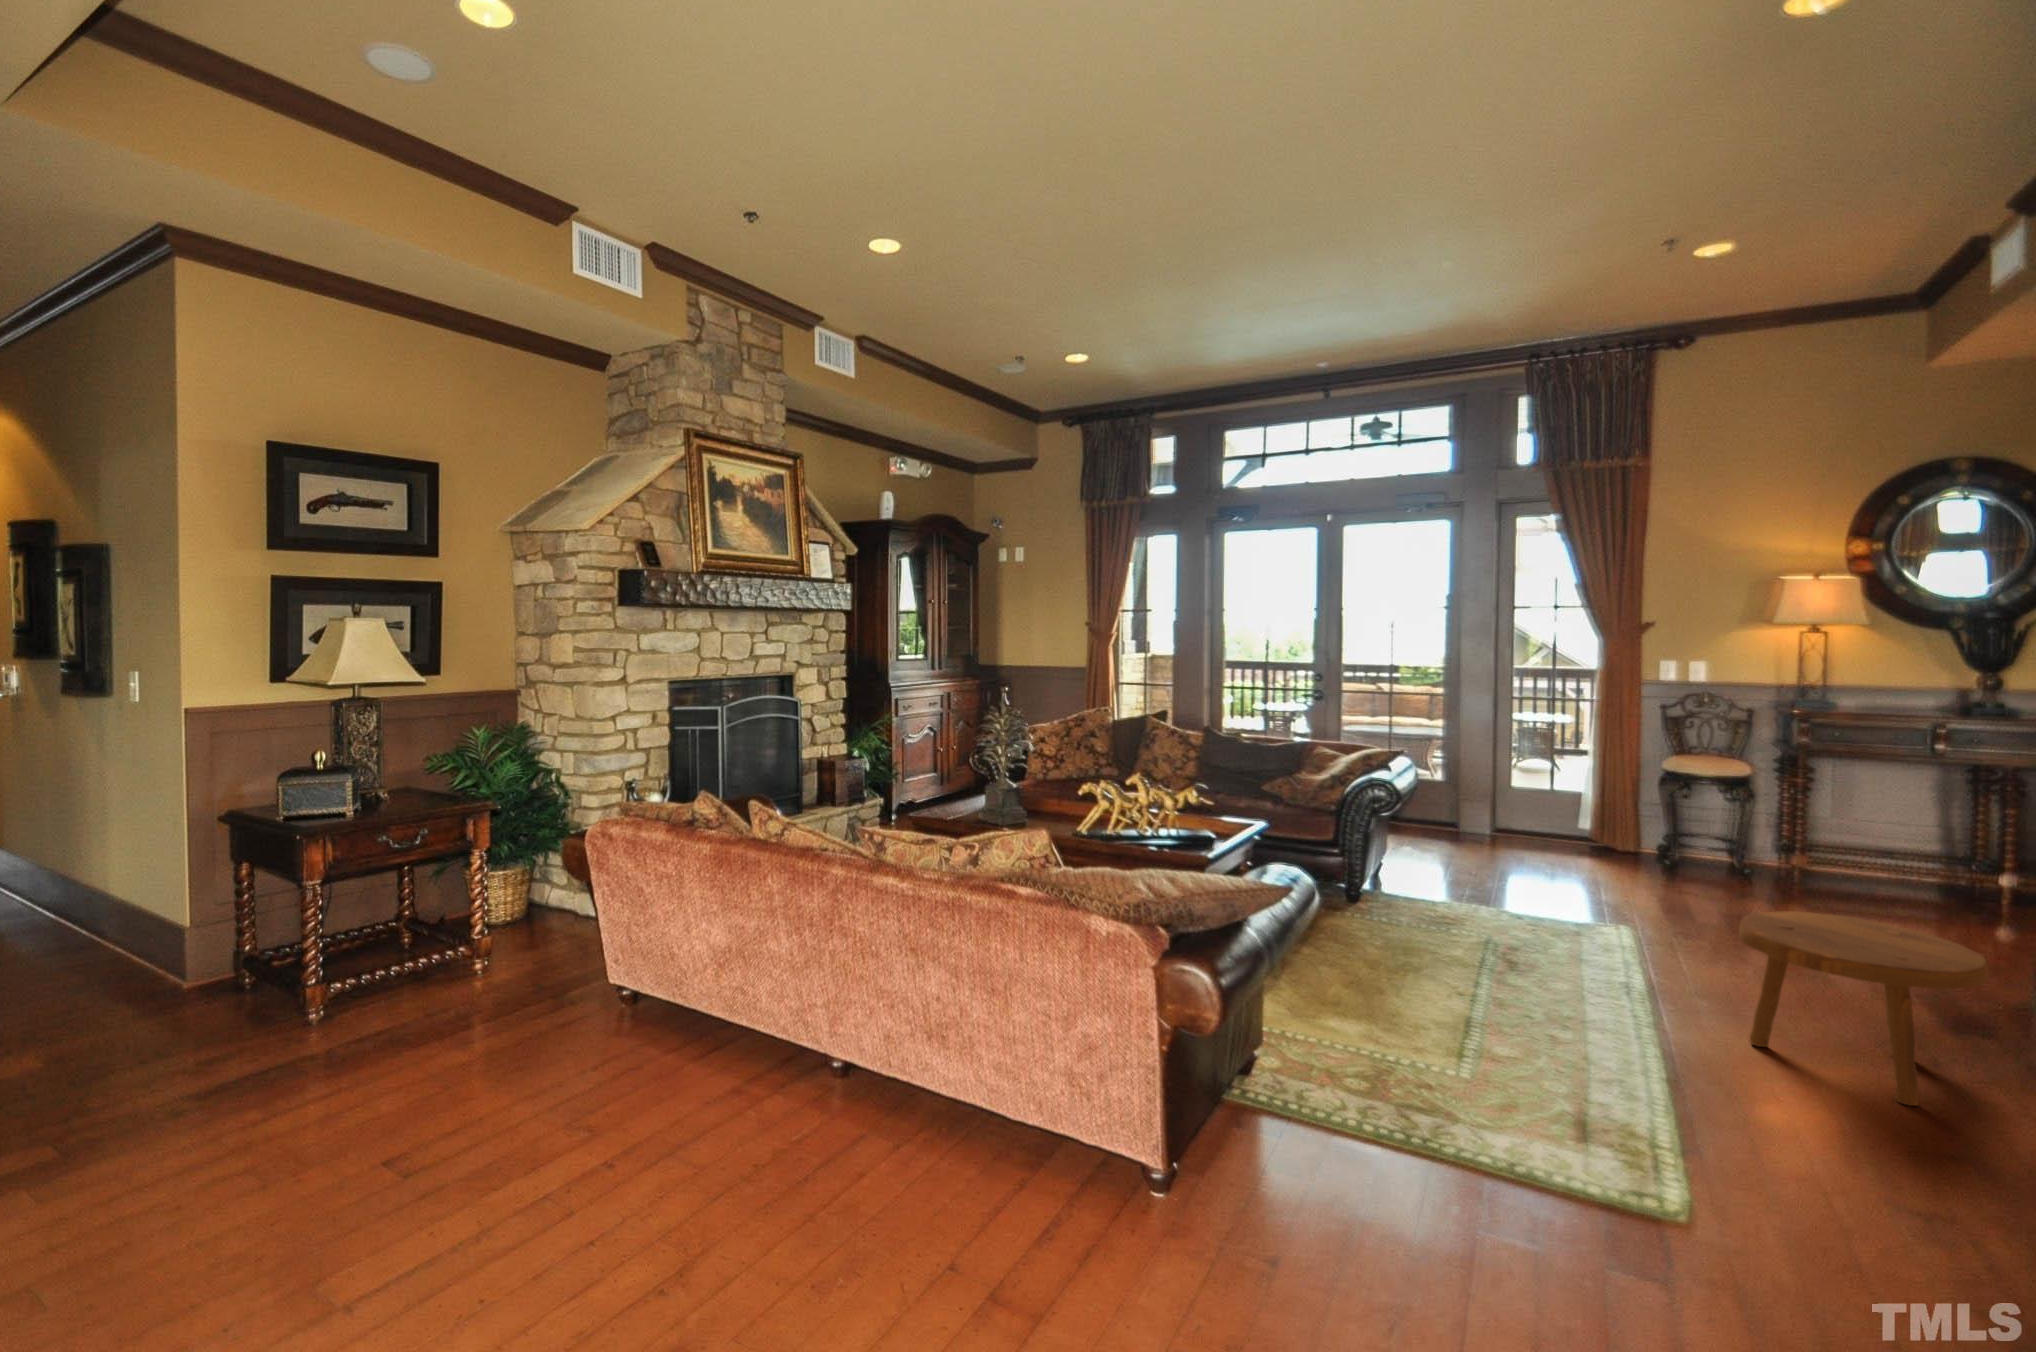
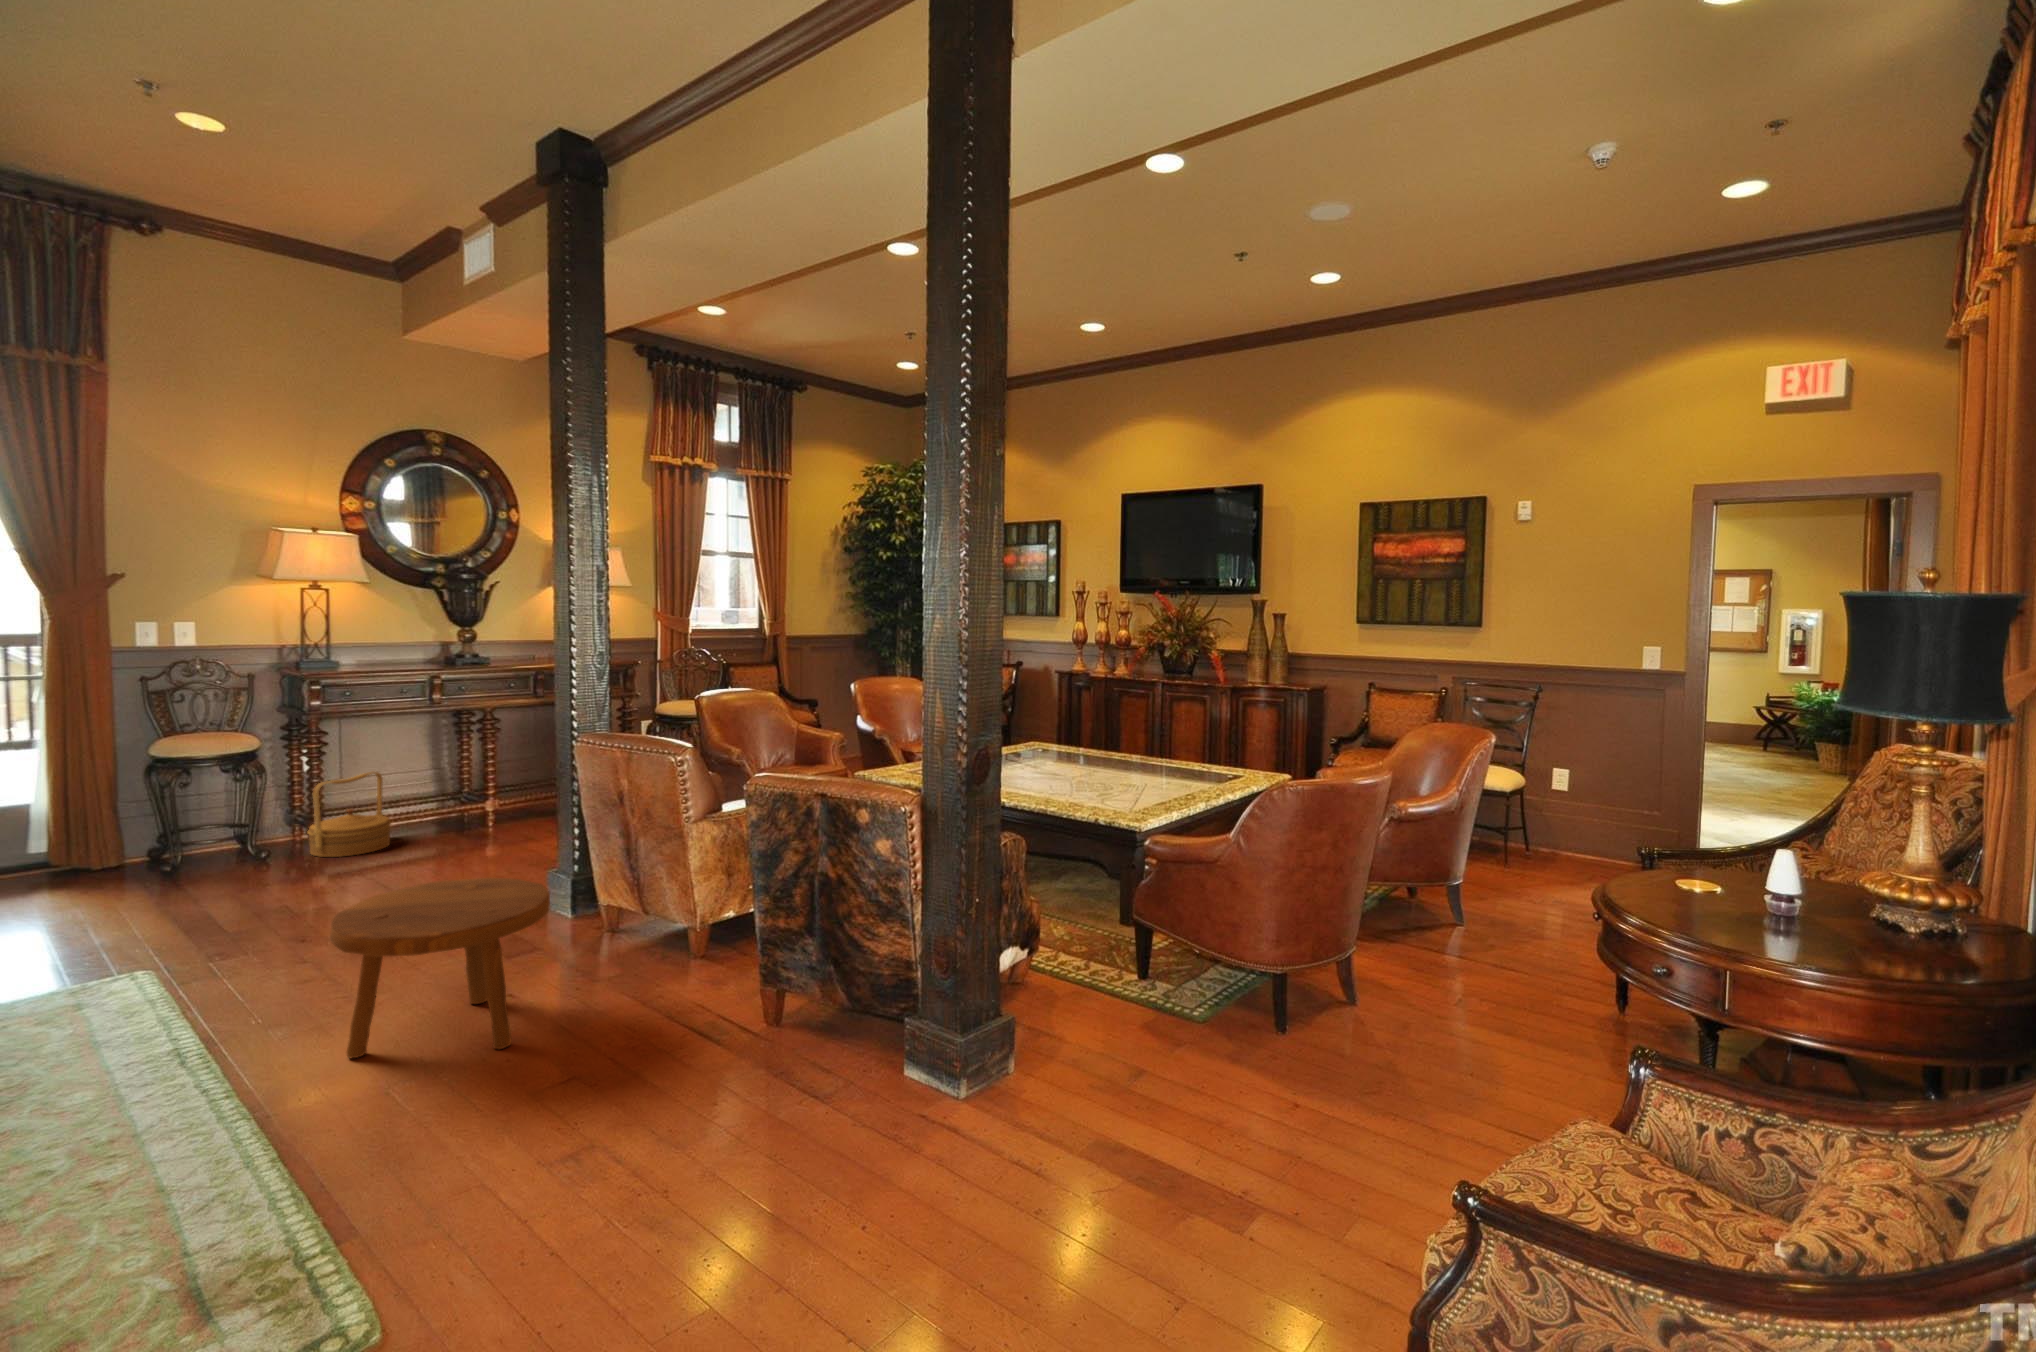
woven basket: none [1790,817,1880,897] -> present [308,771,391,857]

